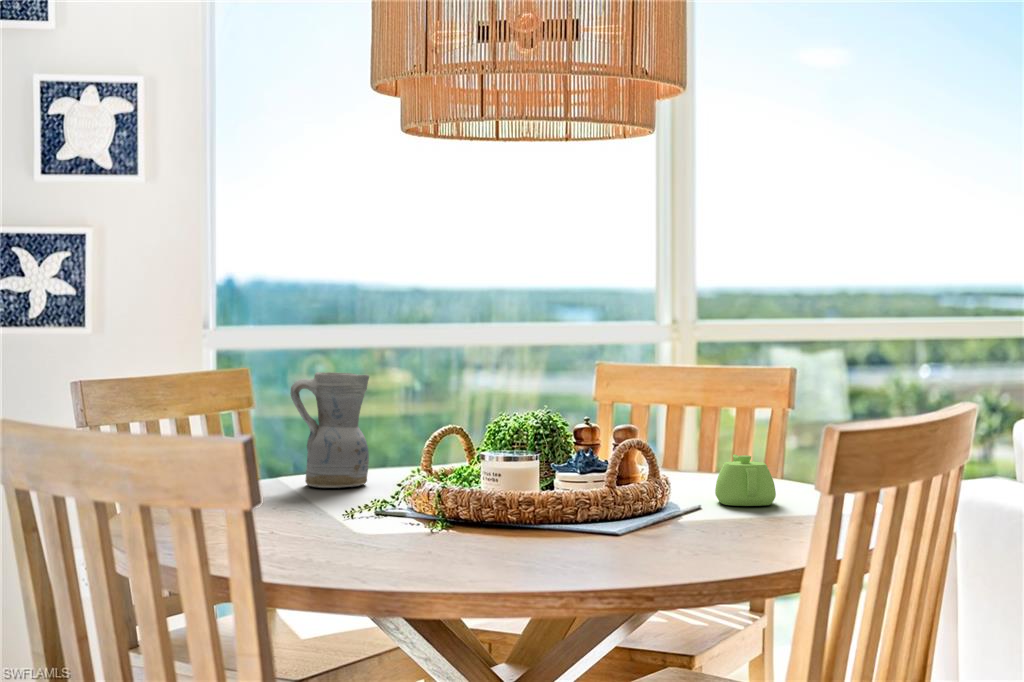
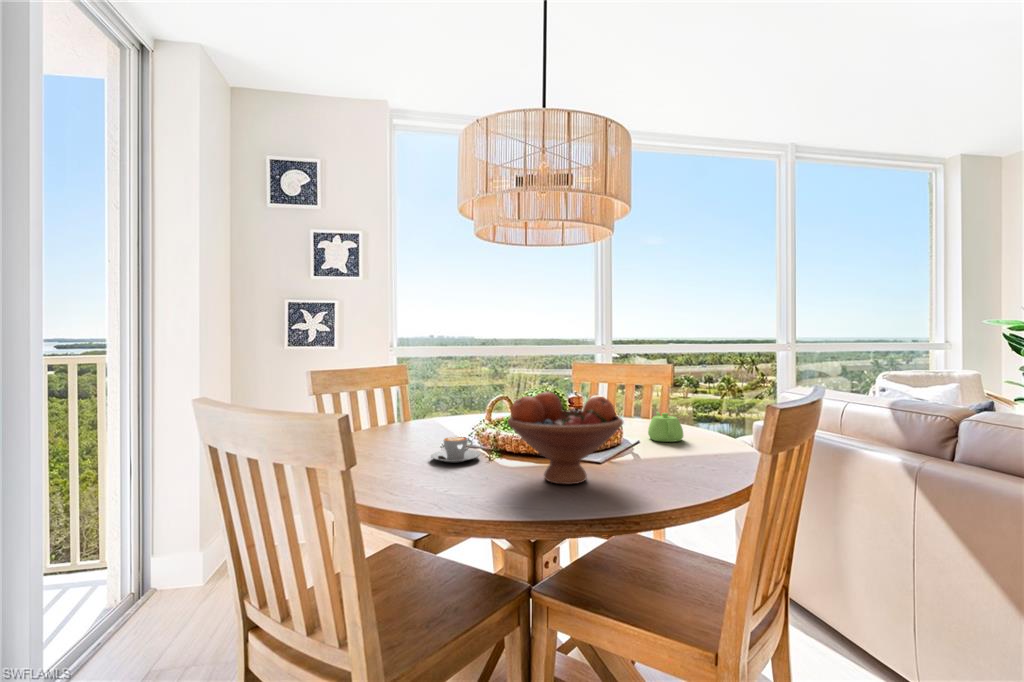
ceramic pitcher: present [290,372,369,488] -> none [419,367,460,429]
fruit bowl: none [463,413,650,559] -> present [507,392,623,485]
coffee cup: none [330,493,415,534] -> present [431,437,480,462]

